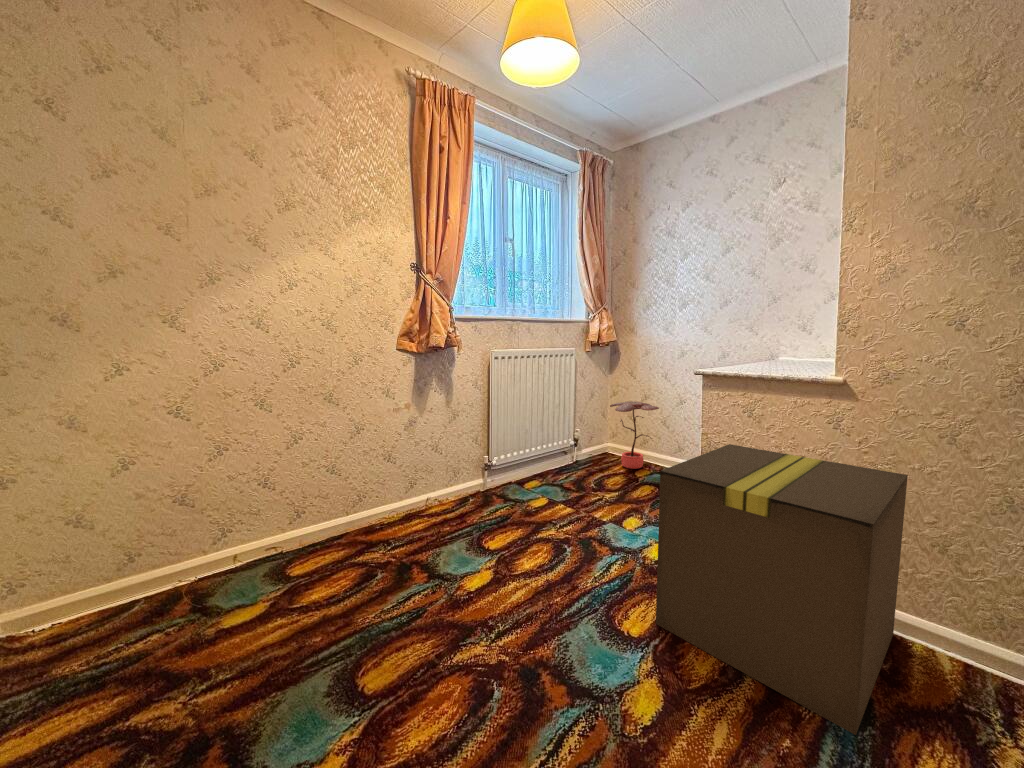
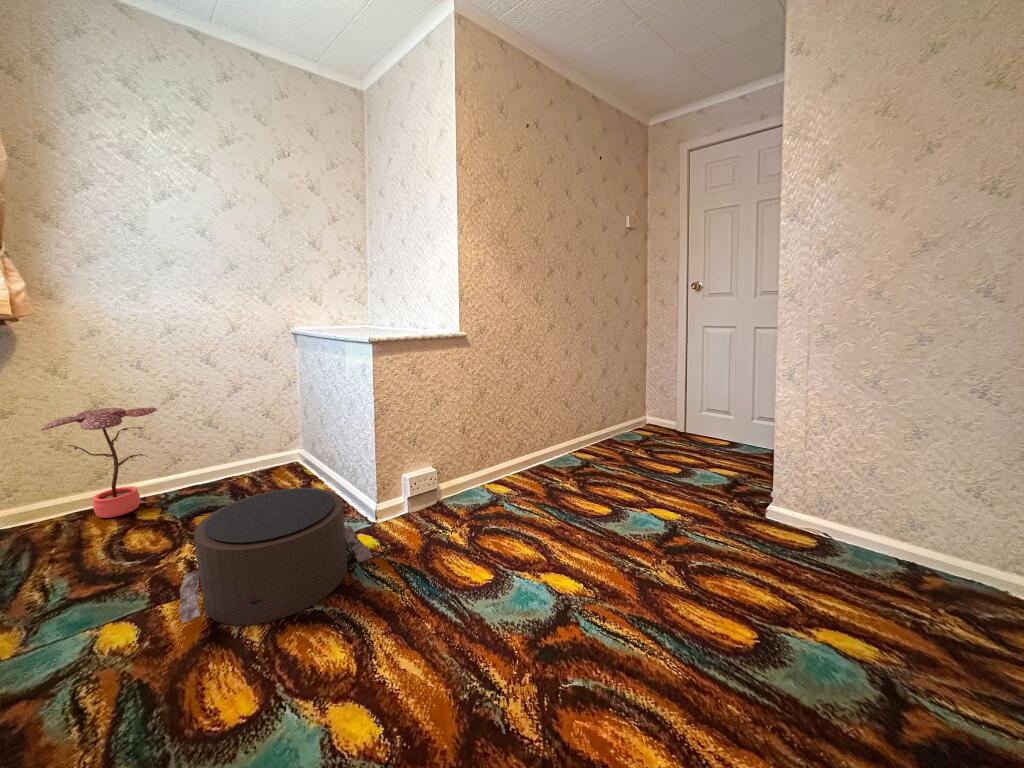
cardboard box: present [656,444,908,735] -> none [406,388,575,562]
pouf: none [528,469,643,551] -> present [179,488,372,625]

